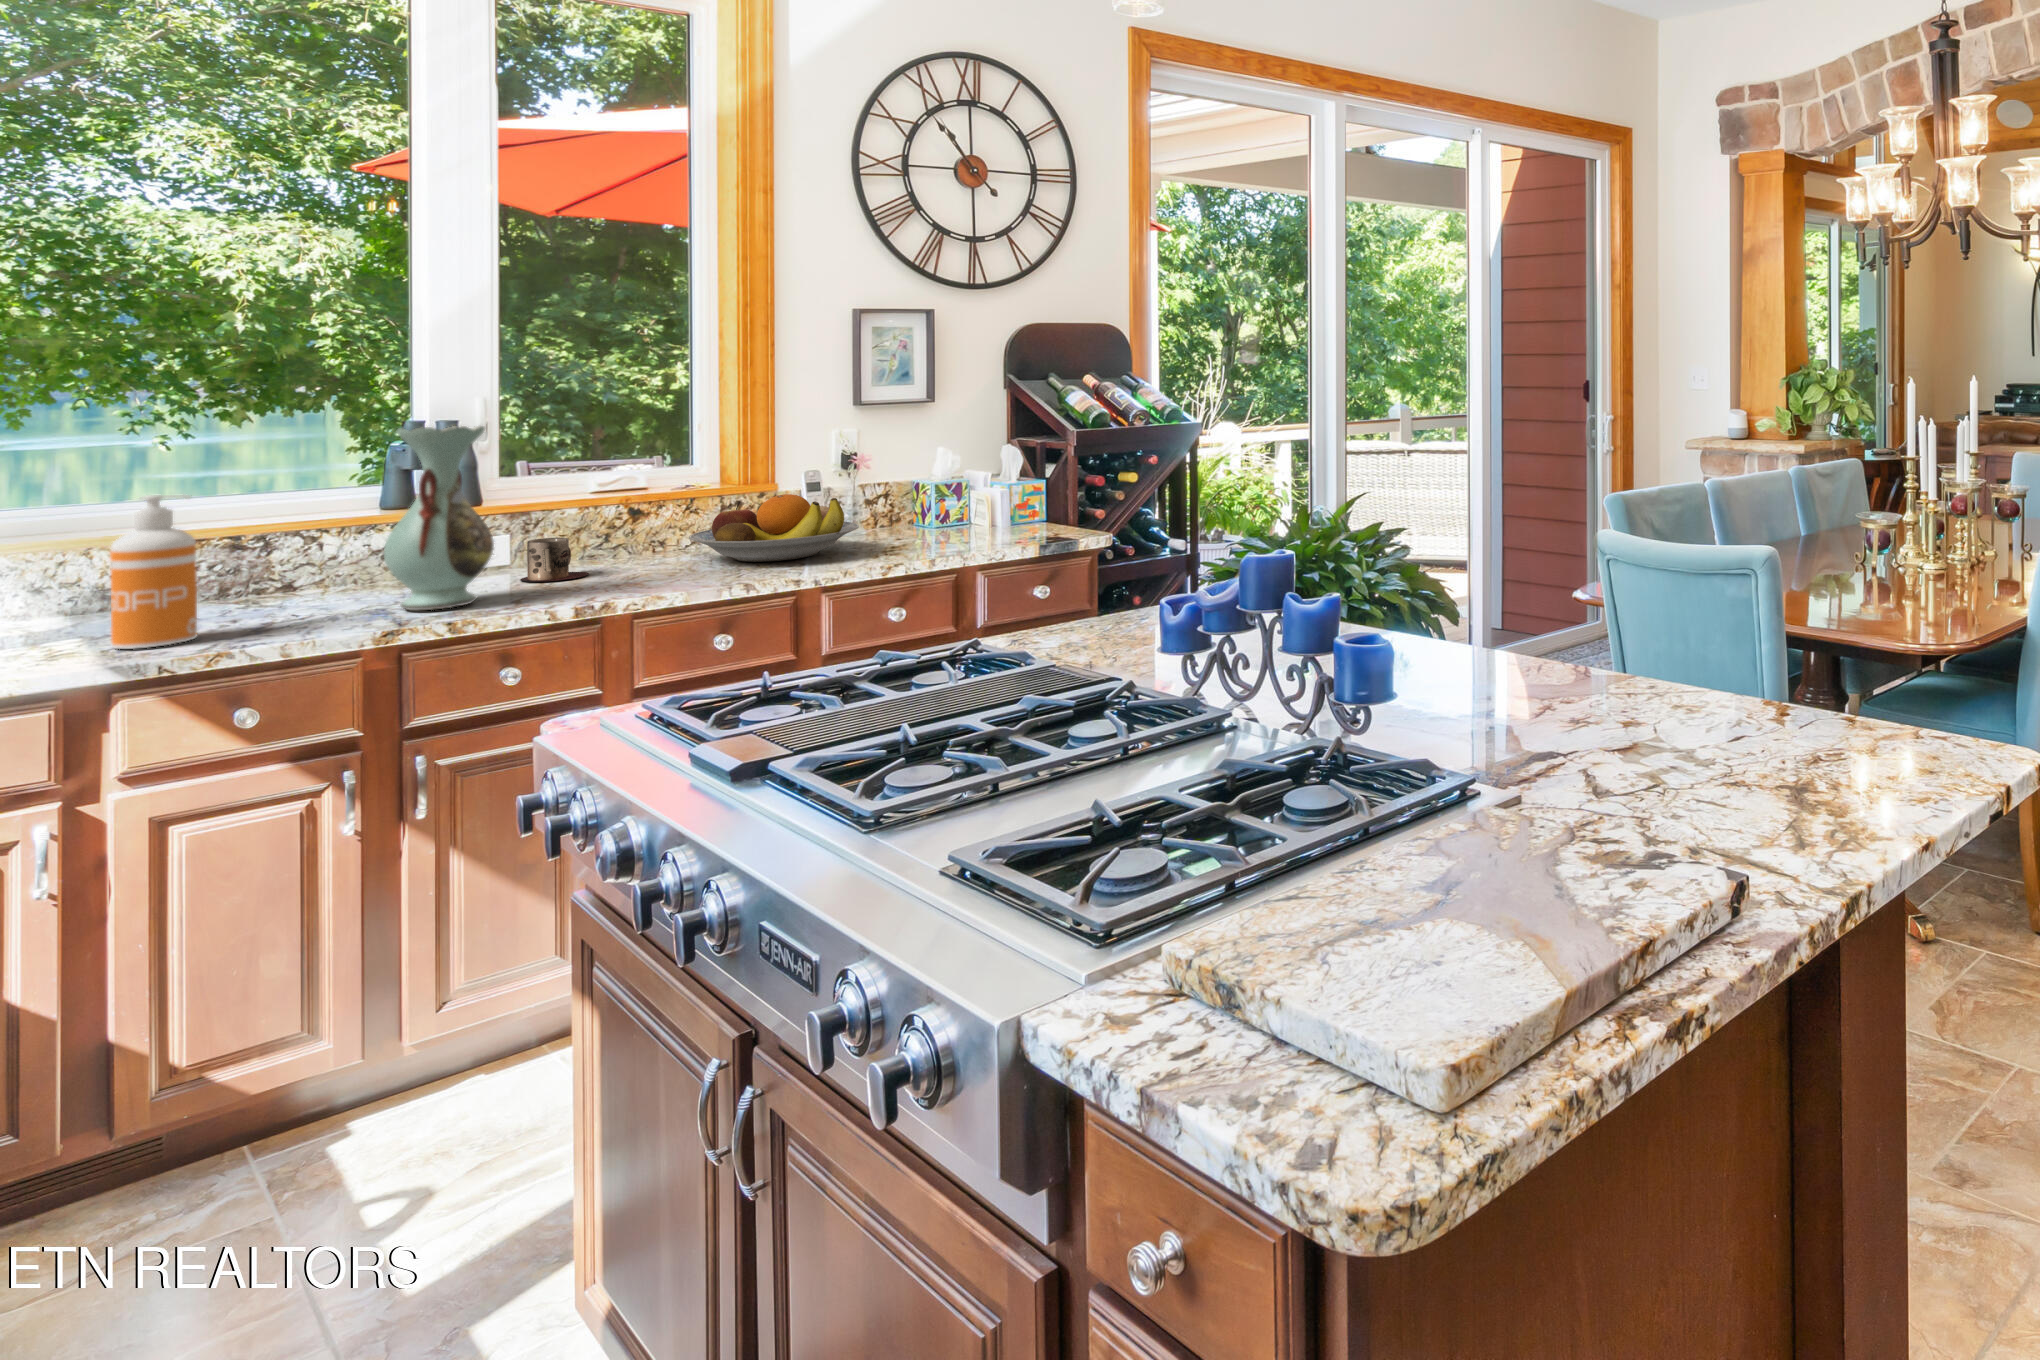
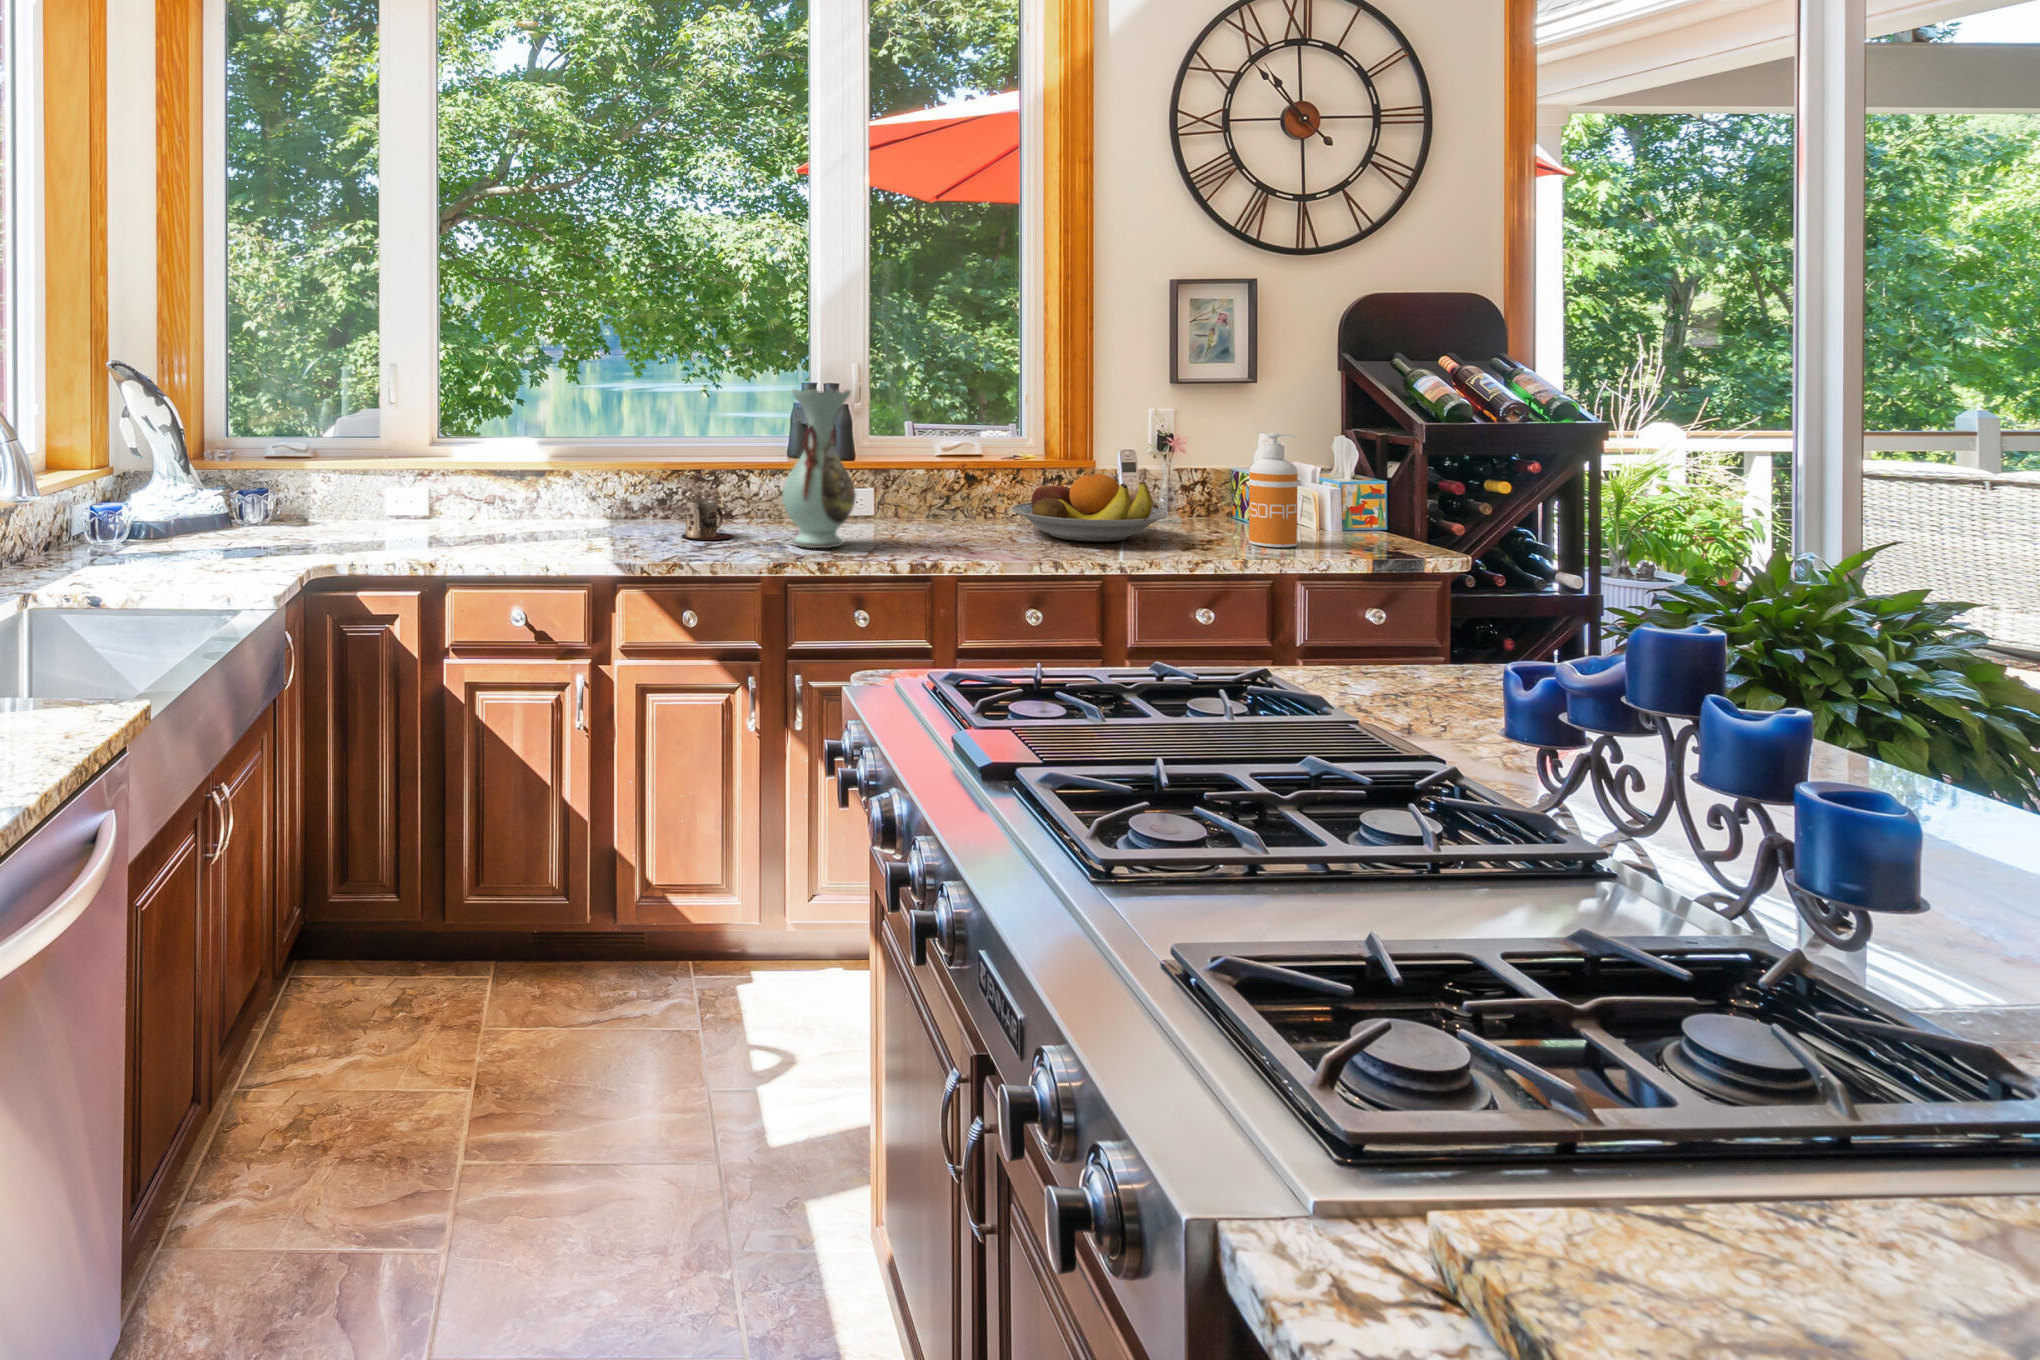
soap dispenser: present [110,494,197,649] -> present [1249,433,1298,547]
mug: present [520,538,589,582] -> present [682,499,733,540]

